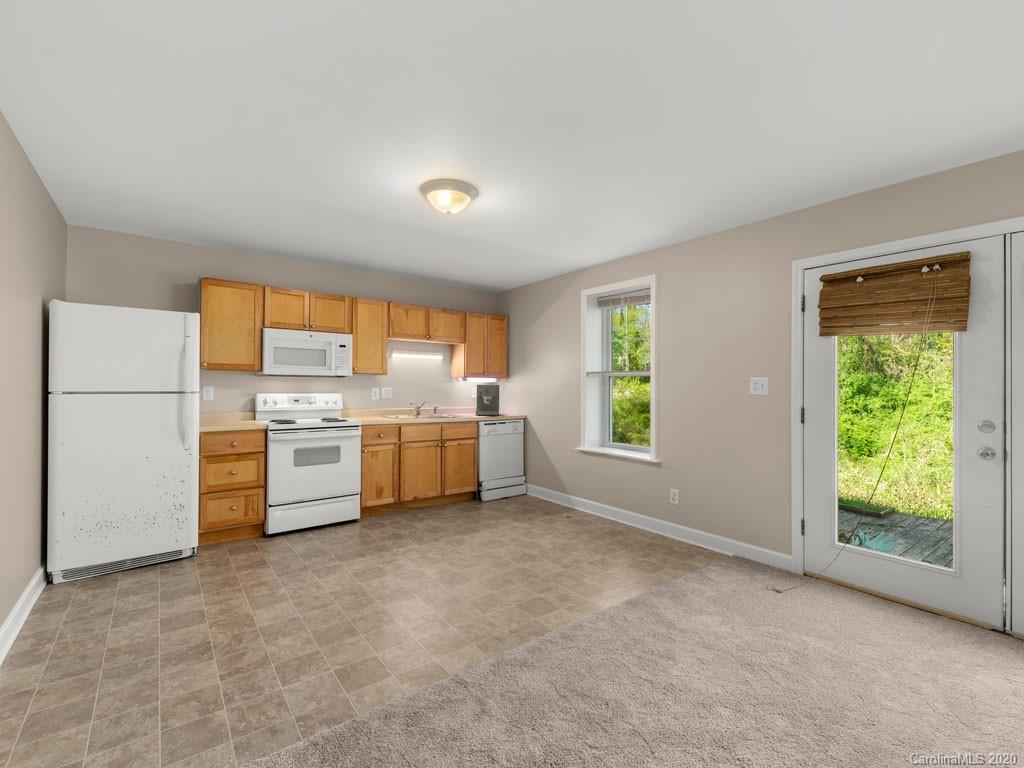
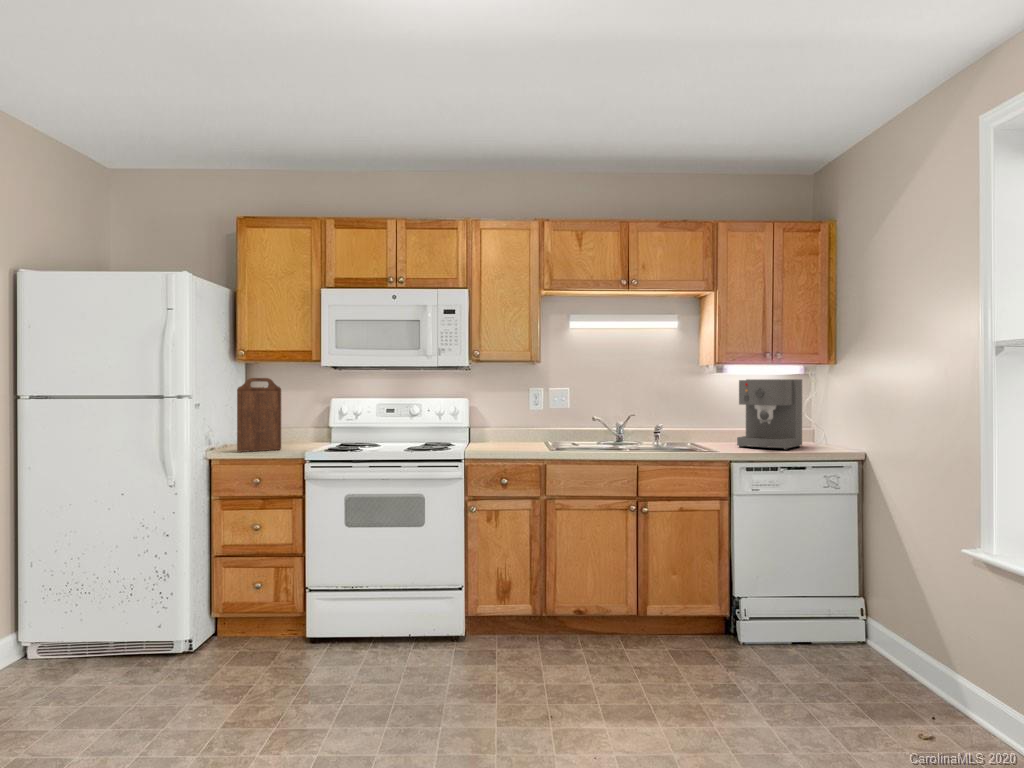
cutting board: none [219,380,245,426] -> present [237,378,281,452]

